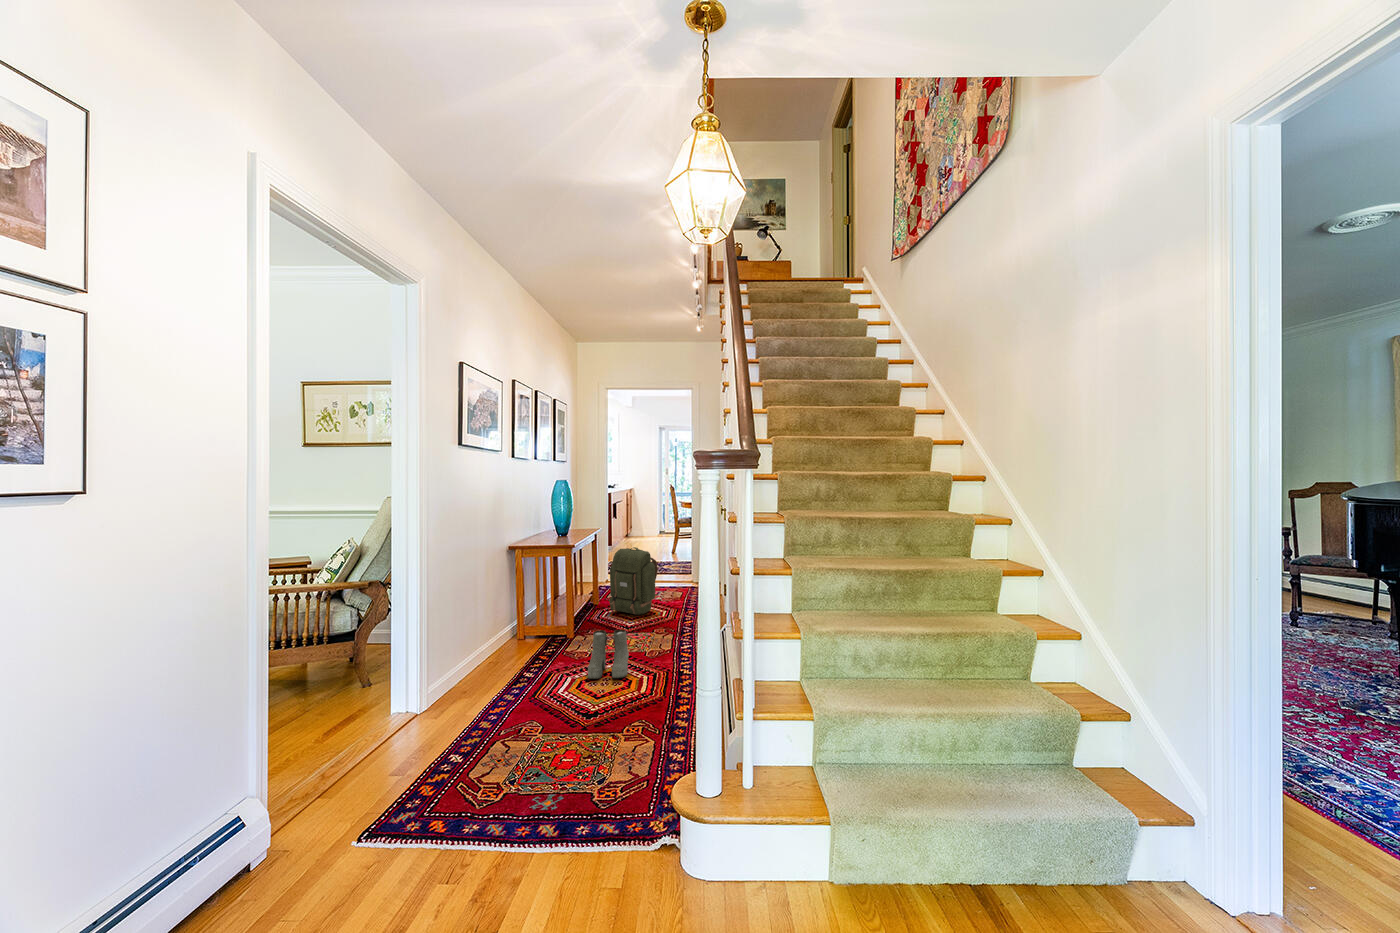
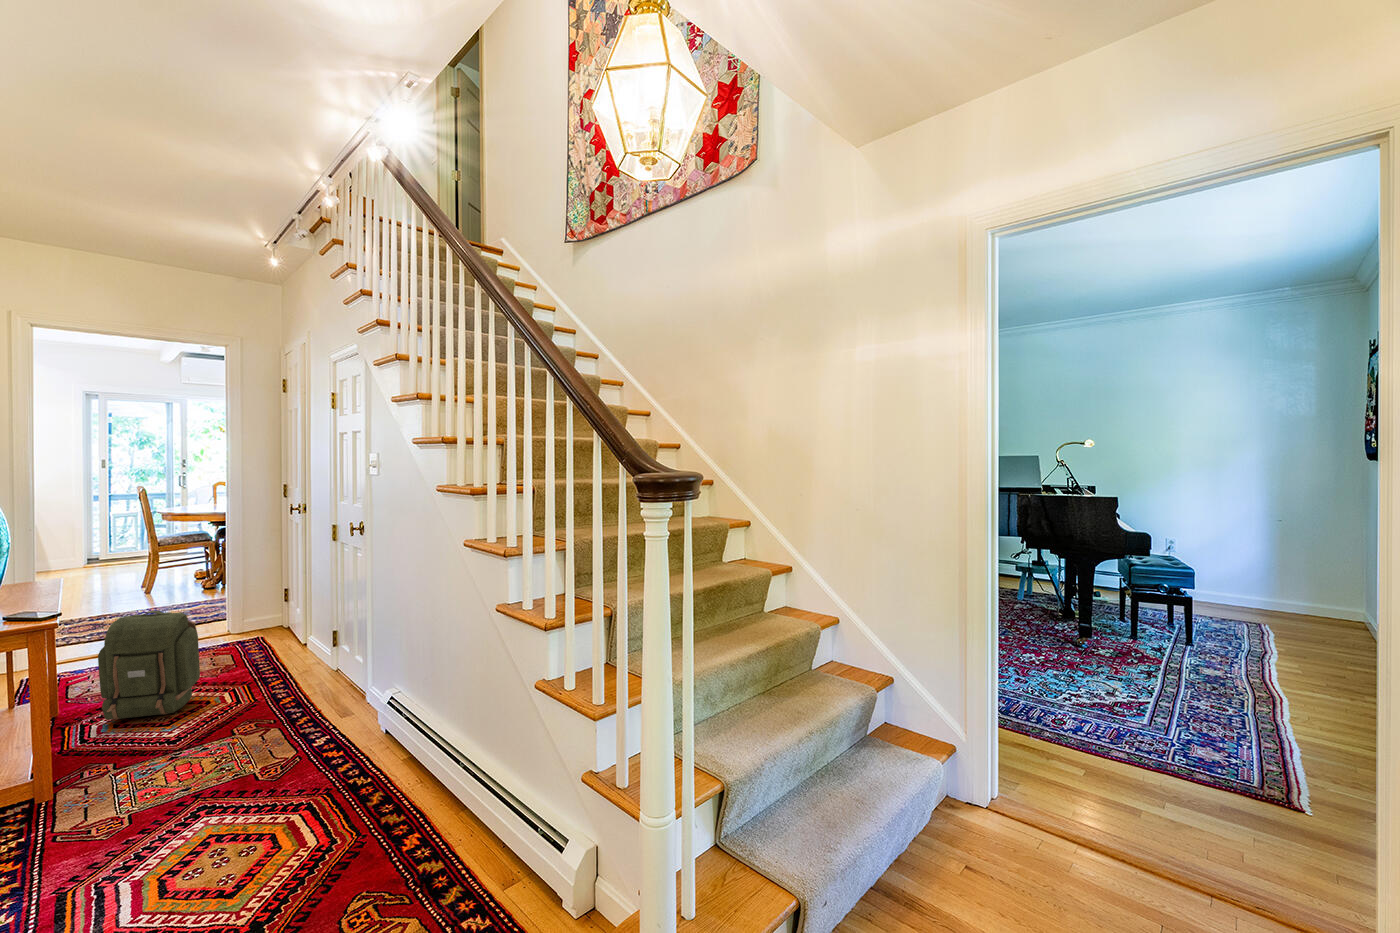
boots: present [588,630,629,679] -> none [165,755,250,867]

